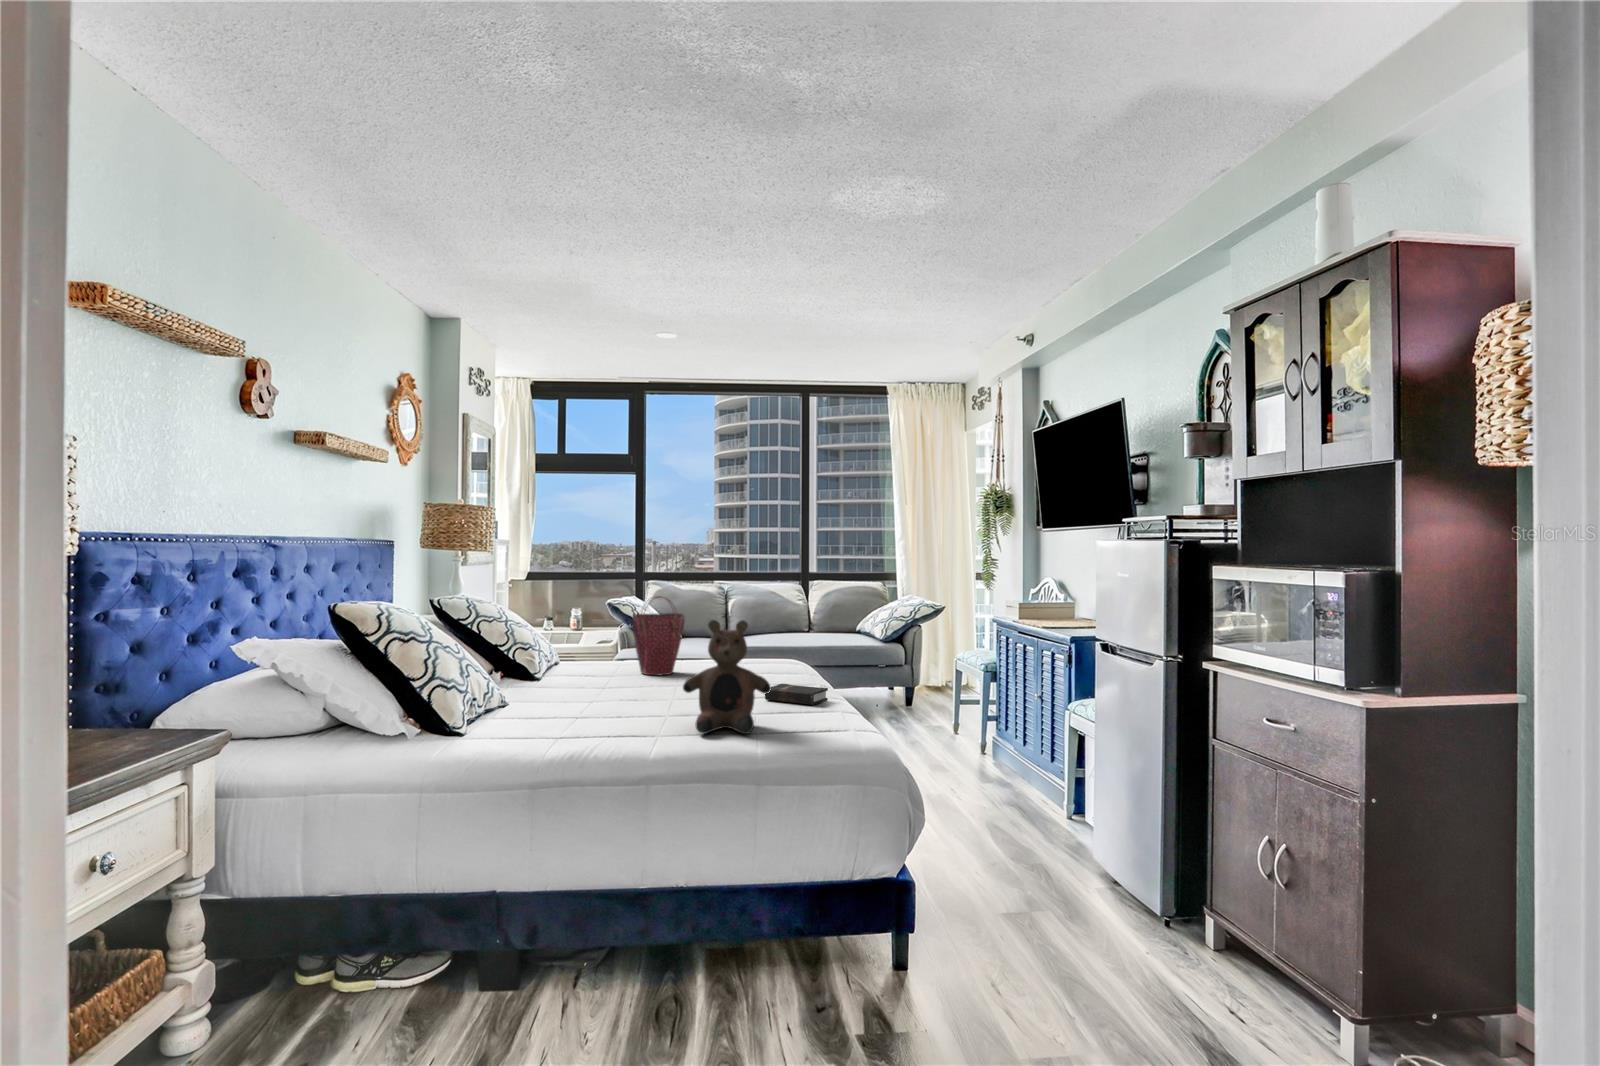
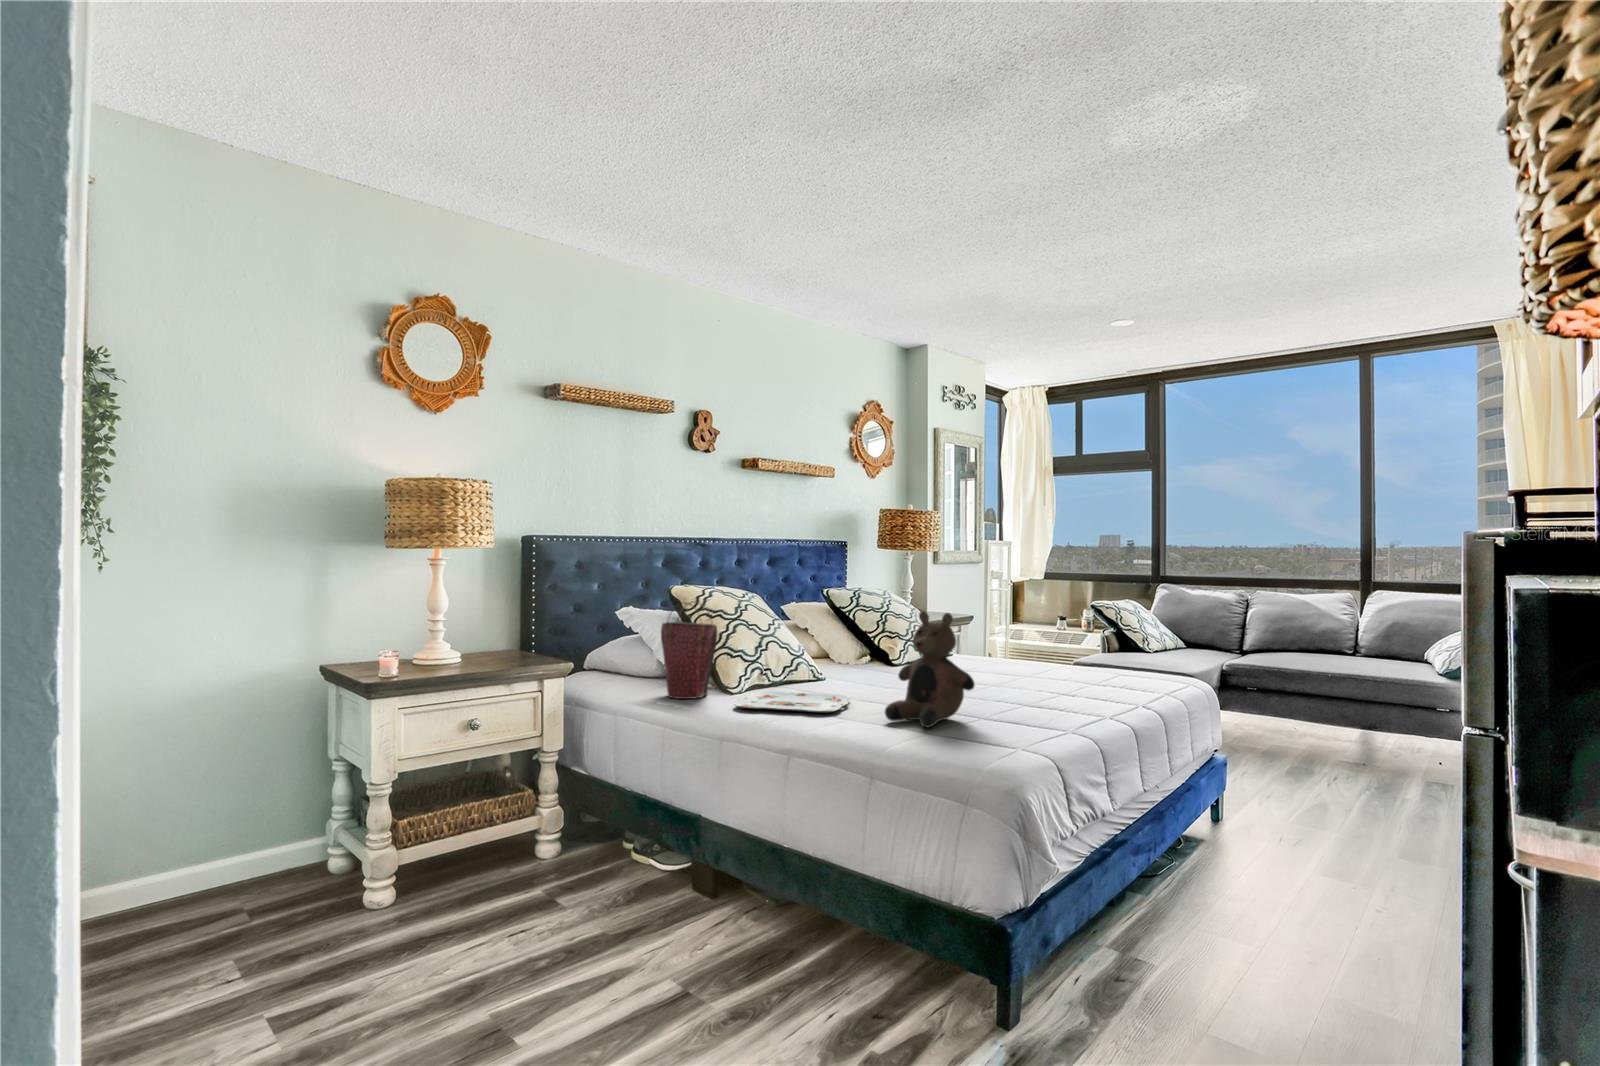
handbag: present [632,596,684,675] -> present [661,602,717,699]
hardback book: present [765,684,828,705] -> none [1041,688,1110,714]
serving tray: none [495,718,635,747] -> present [734,691,850,713]

